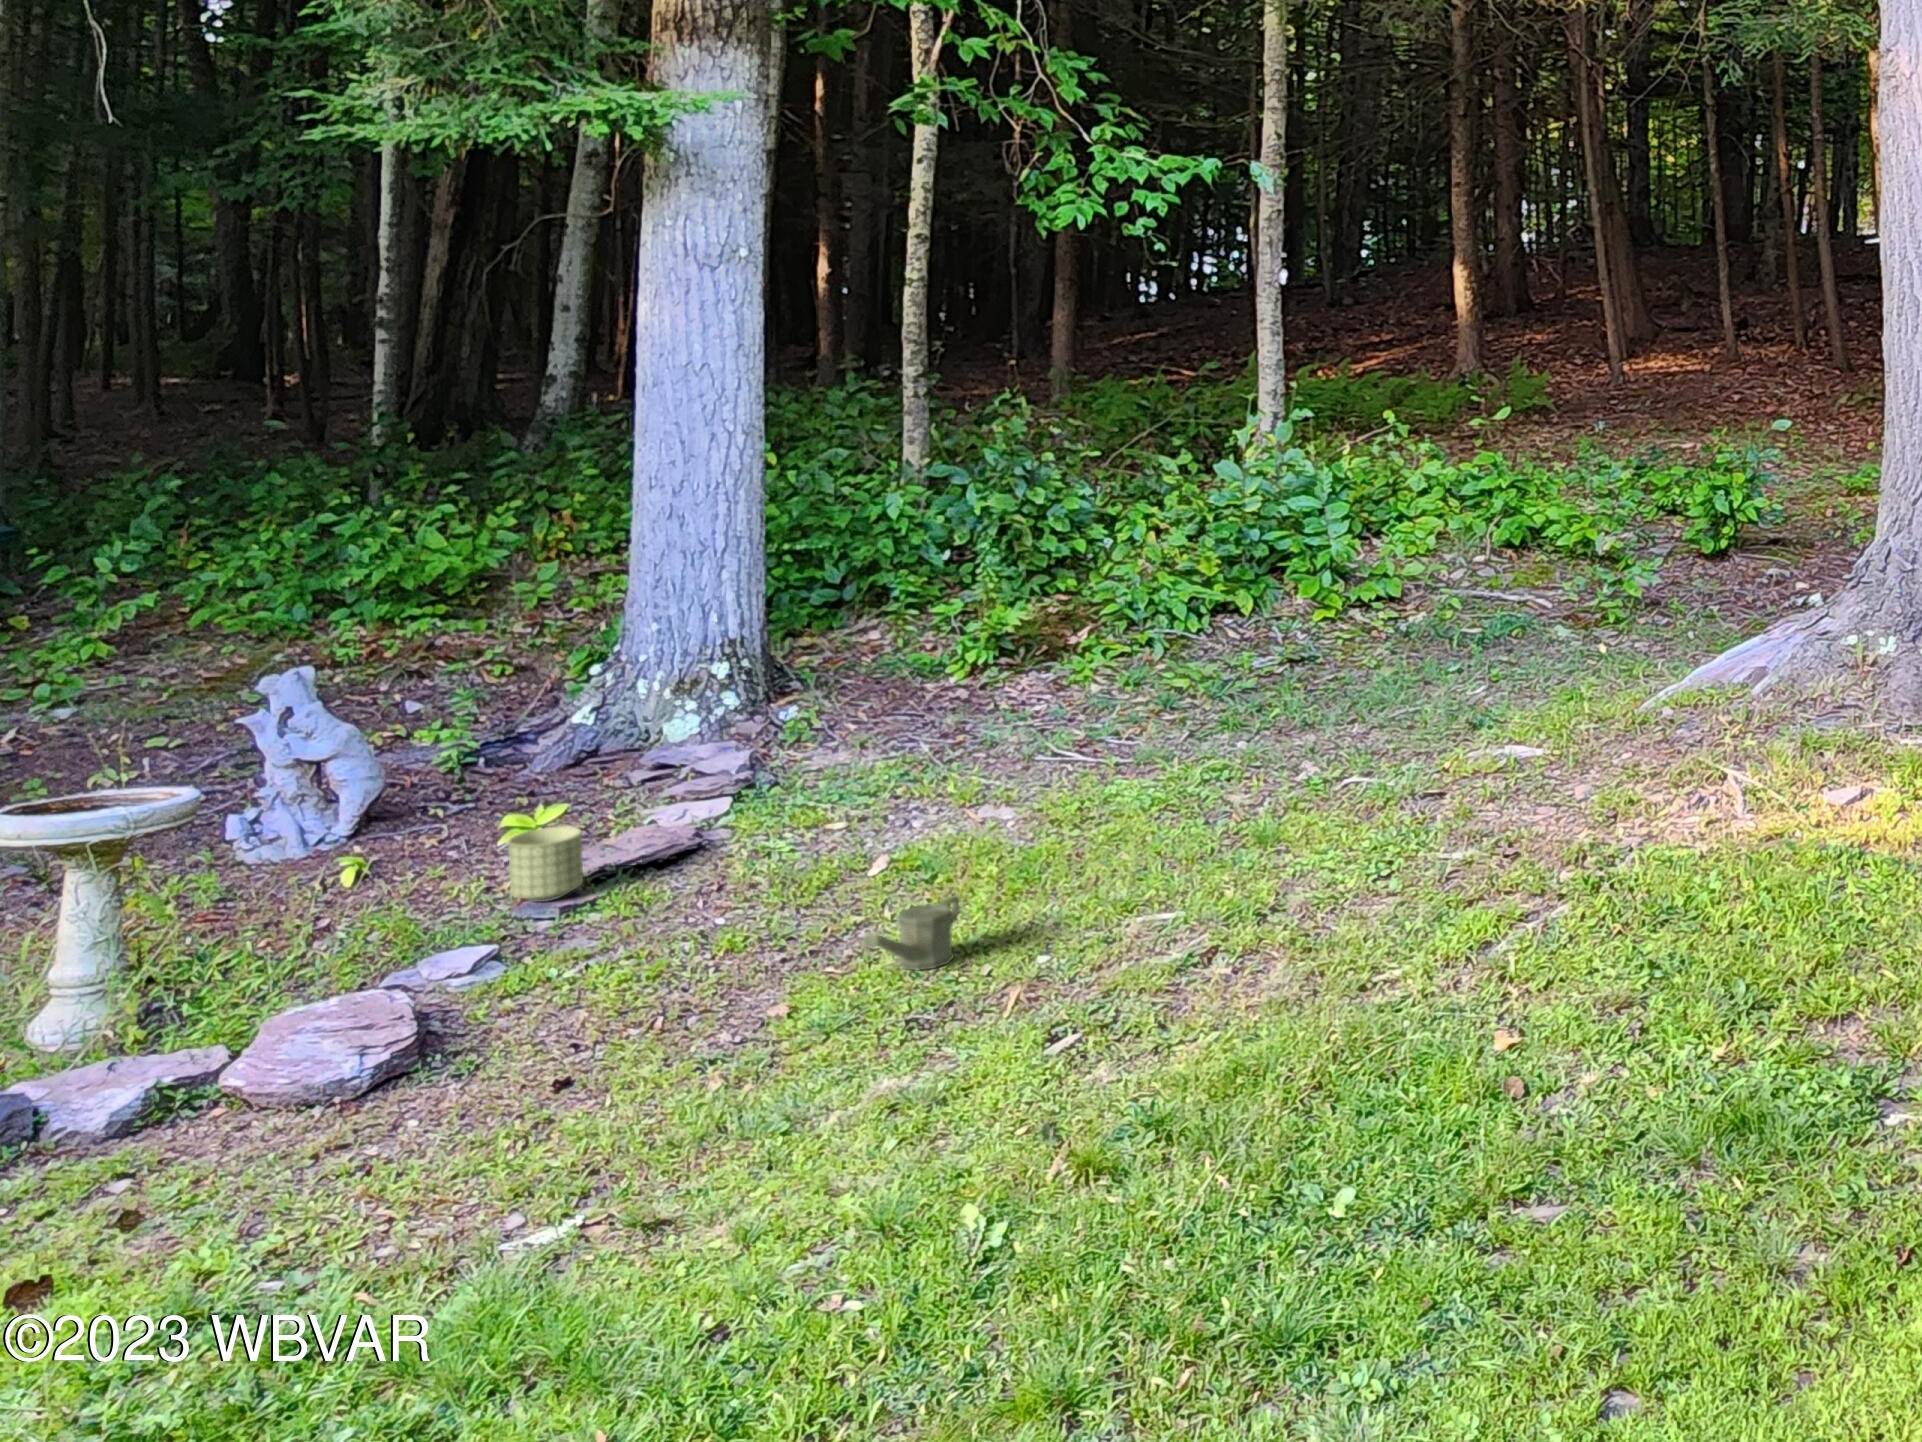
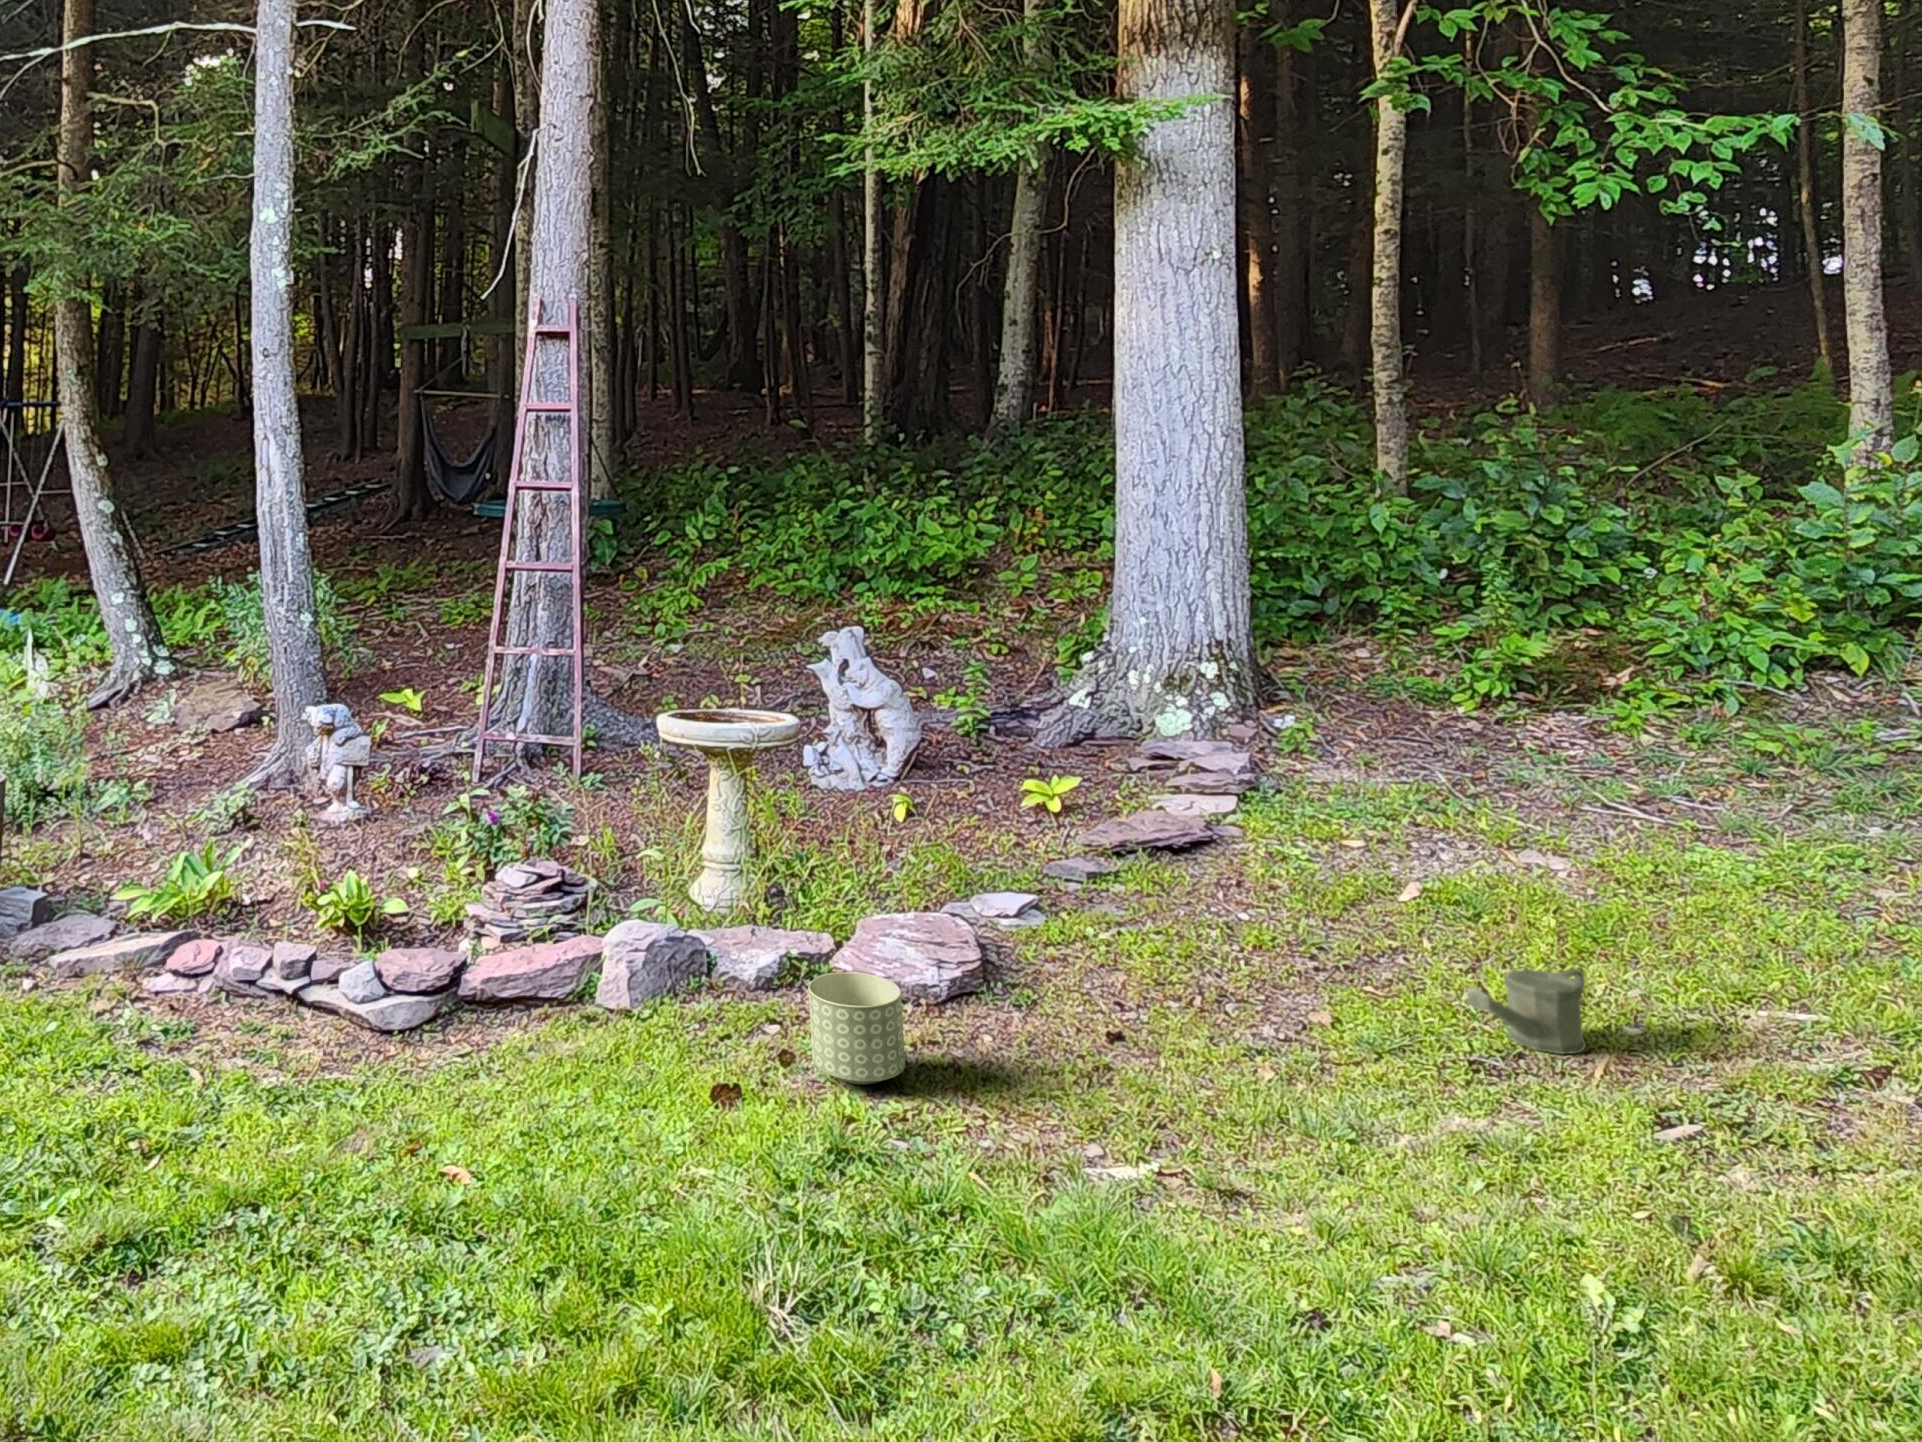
planter: present [508,826,583,902] -> present [809,972,905,1085]

